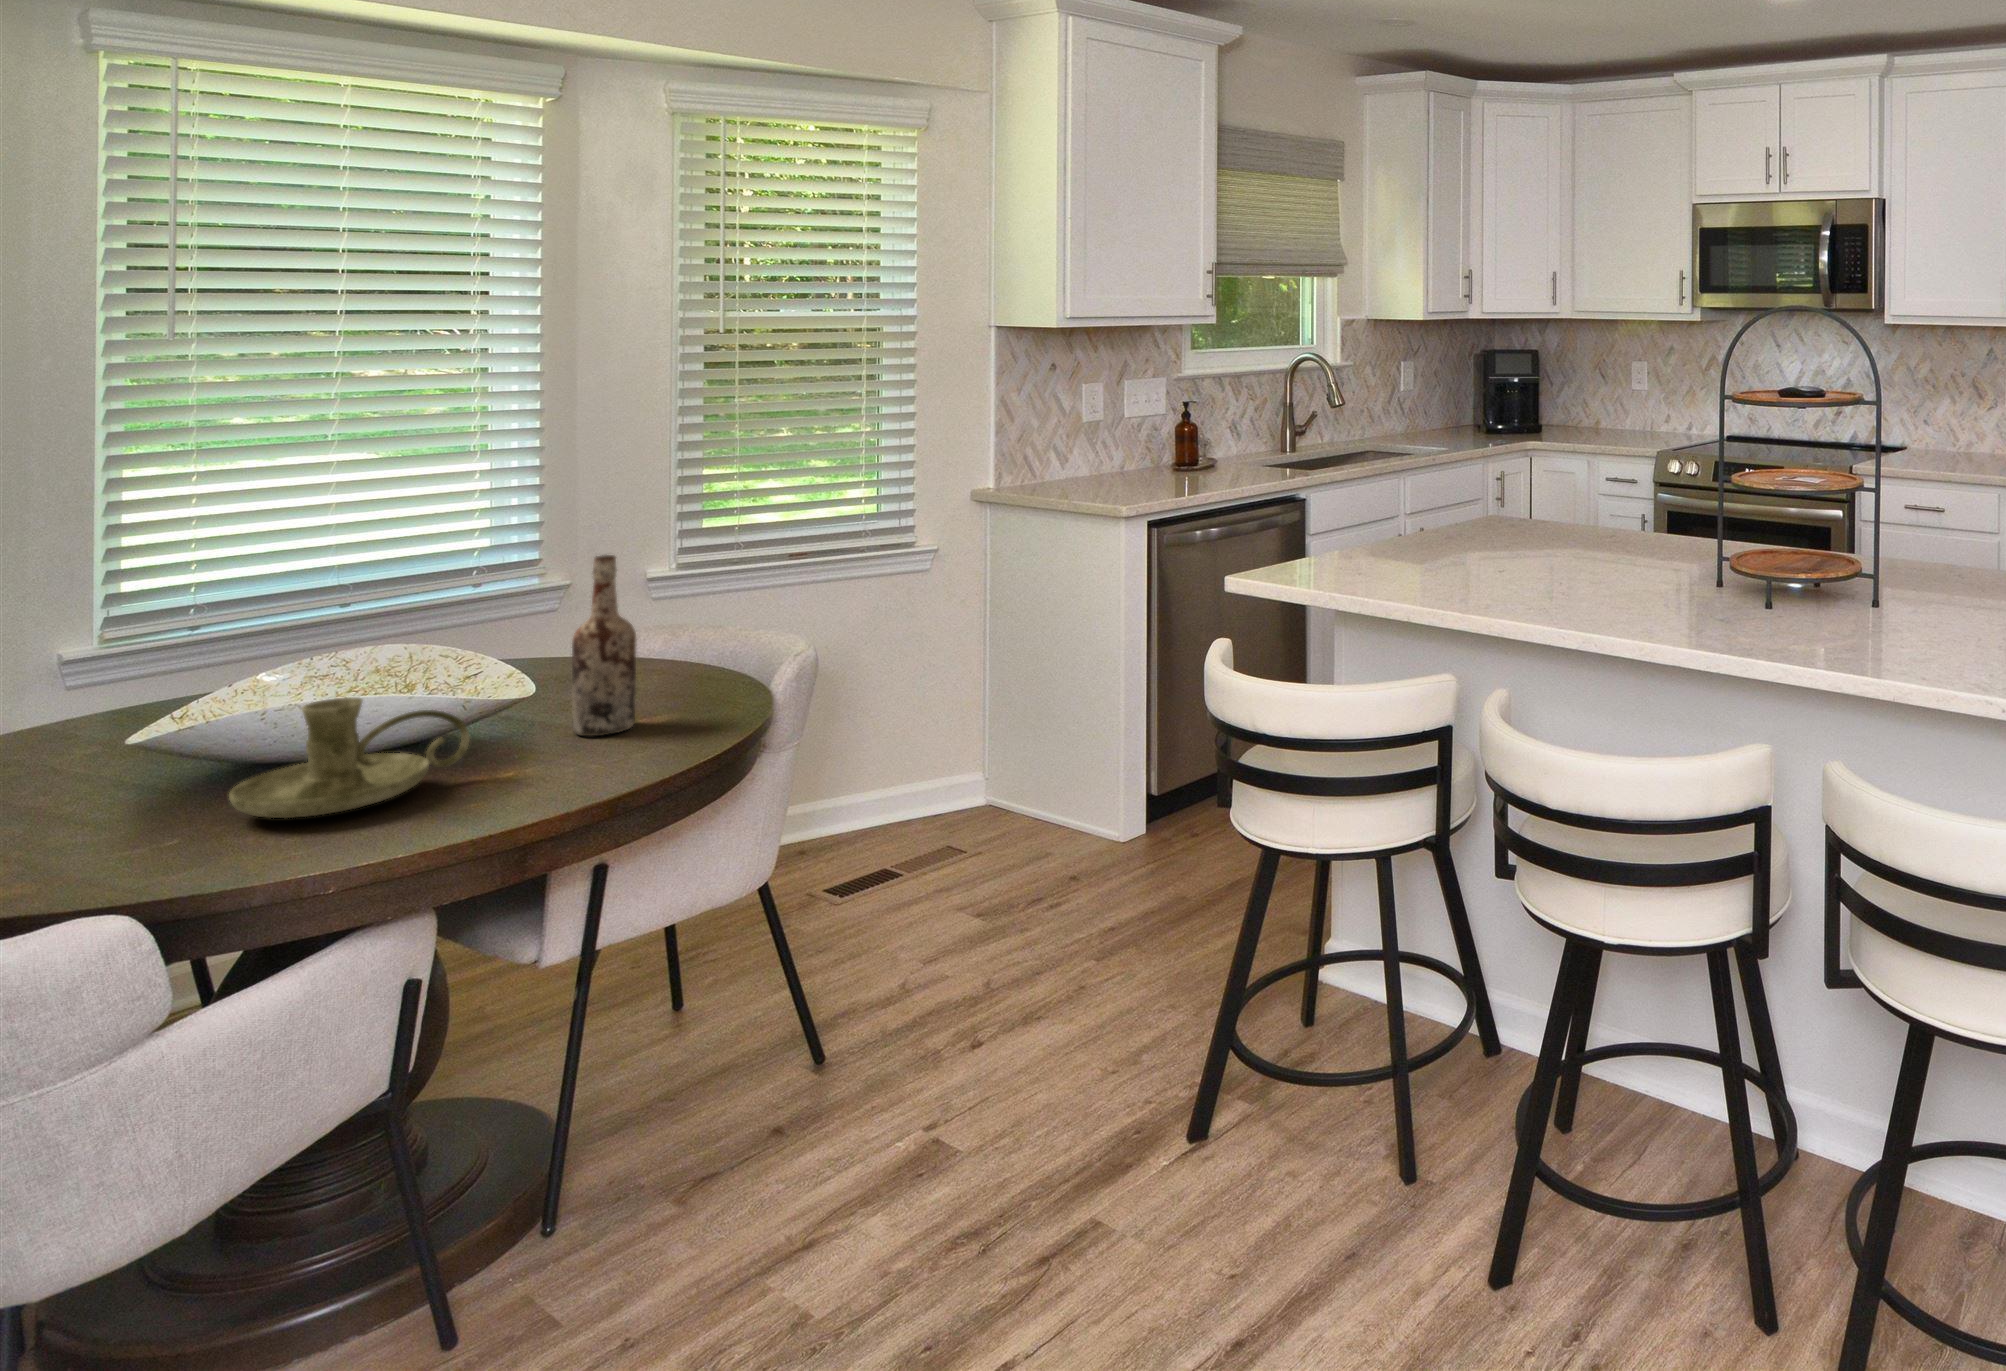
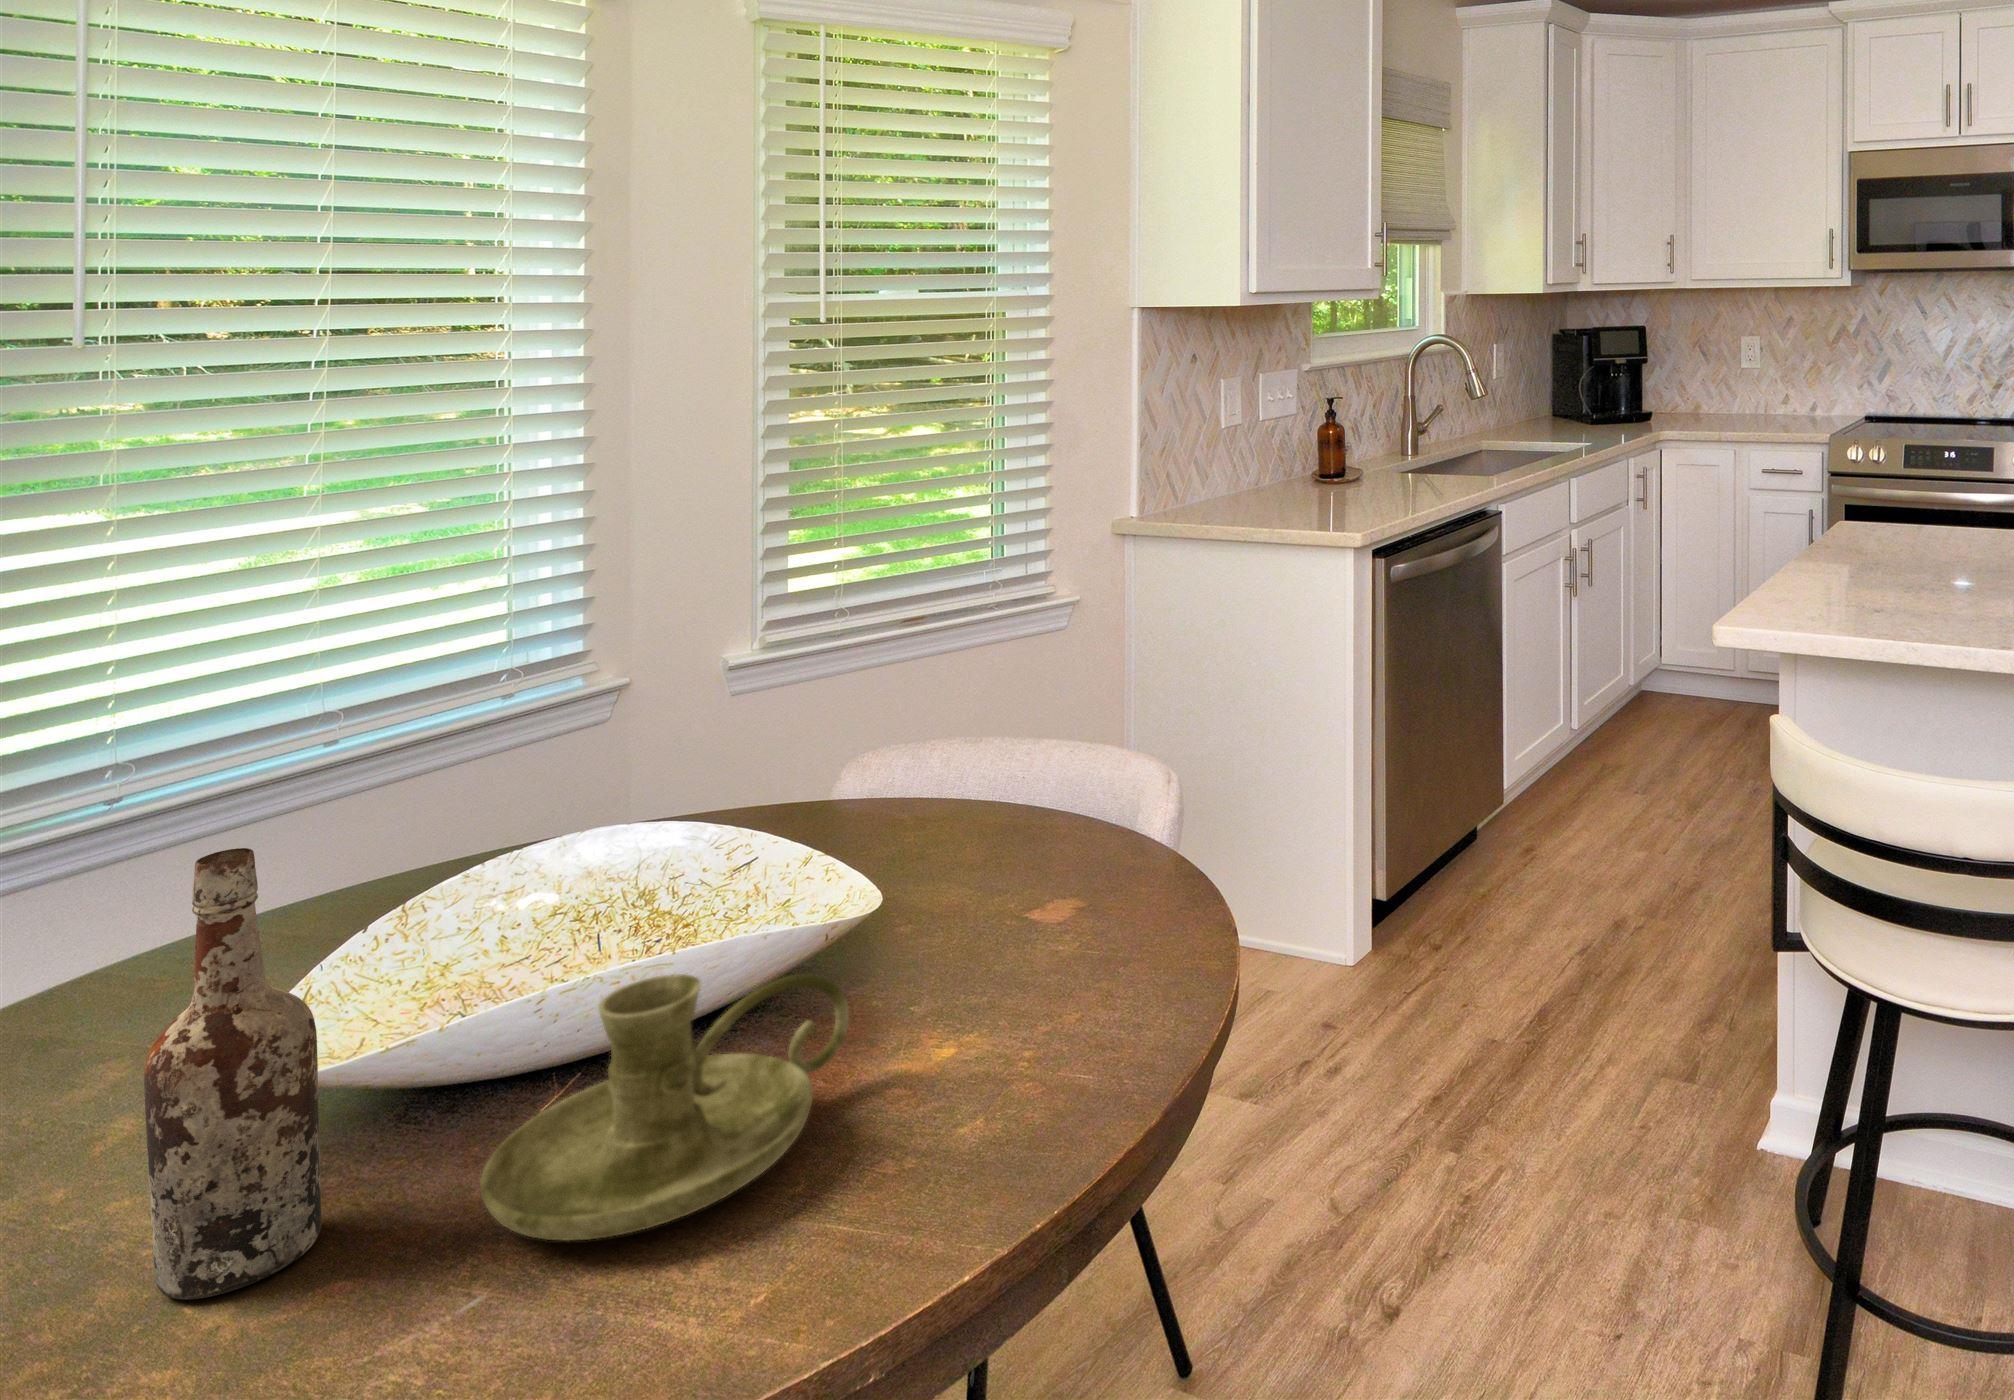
wine bottle: present [572,555,636,736] -> present [144,848,321,1299]

